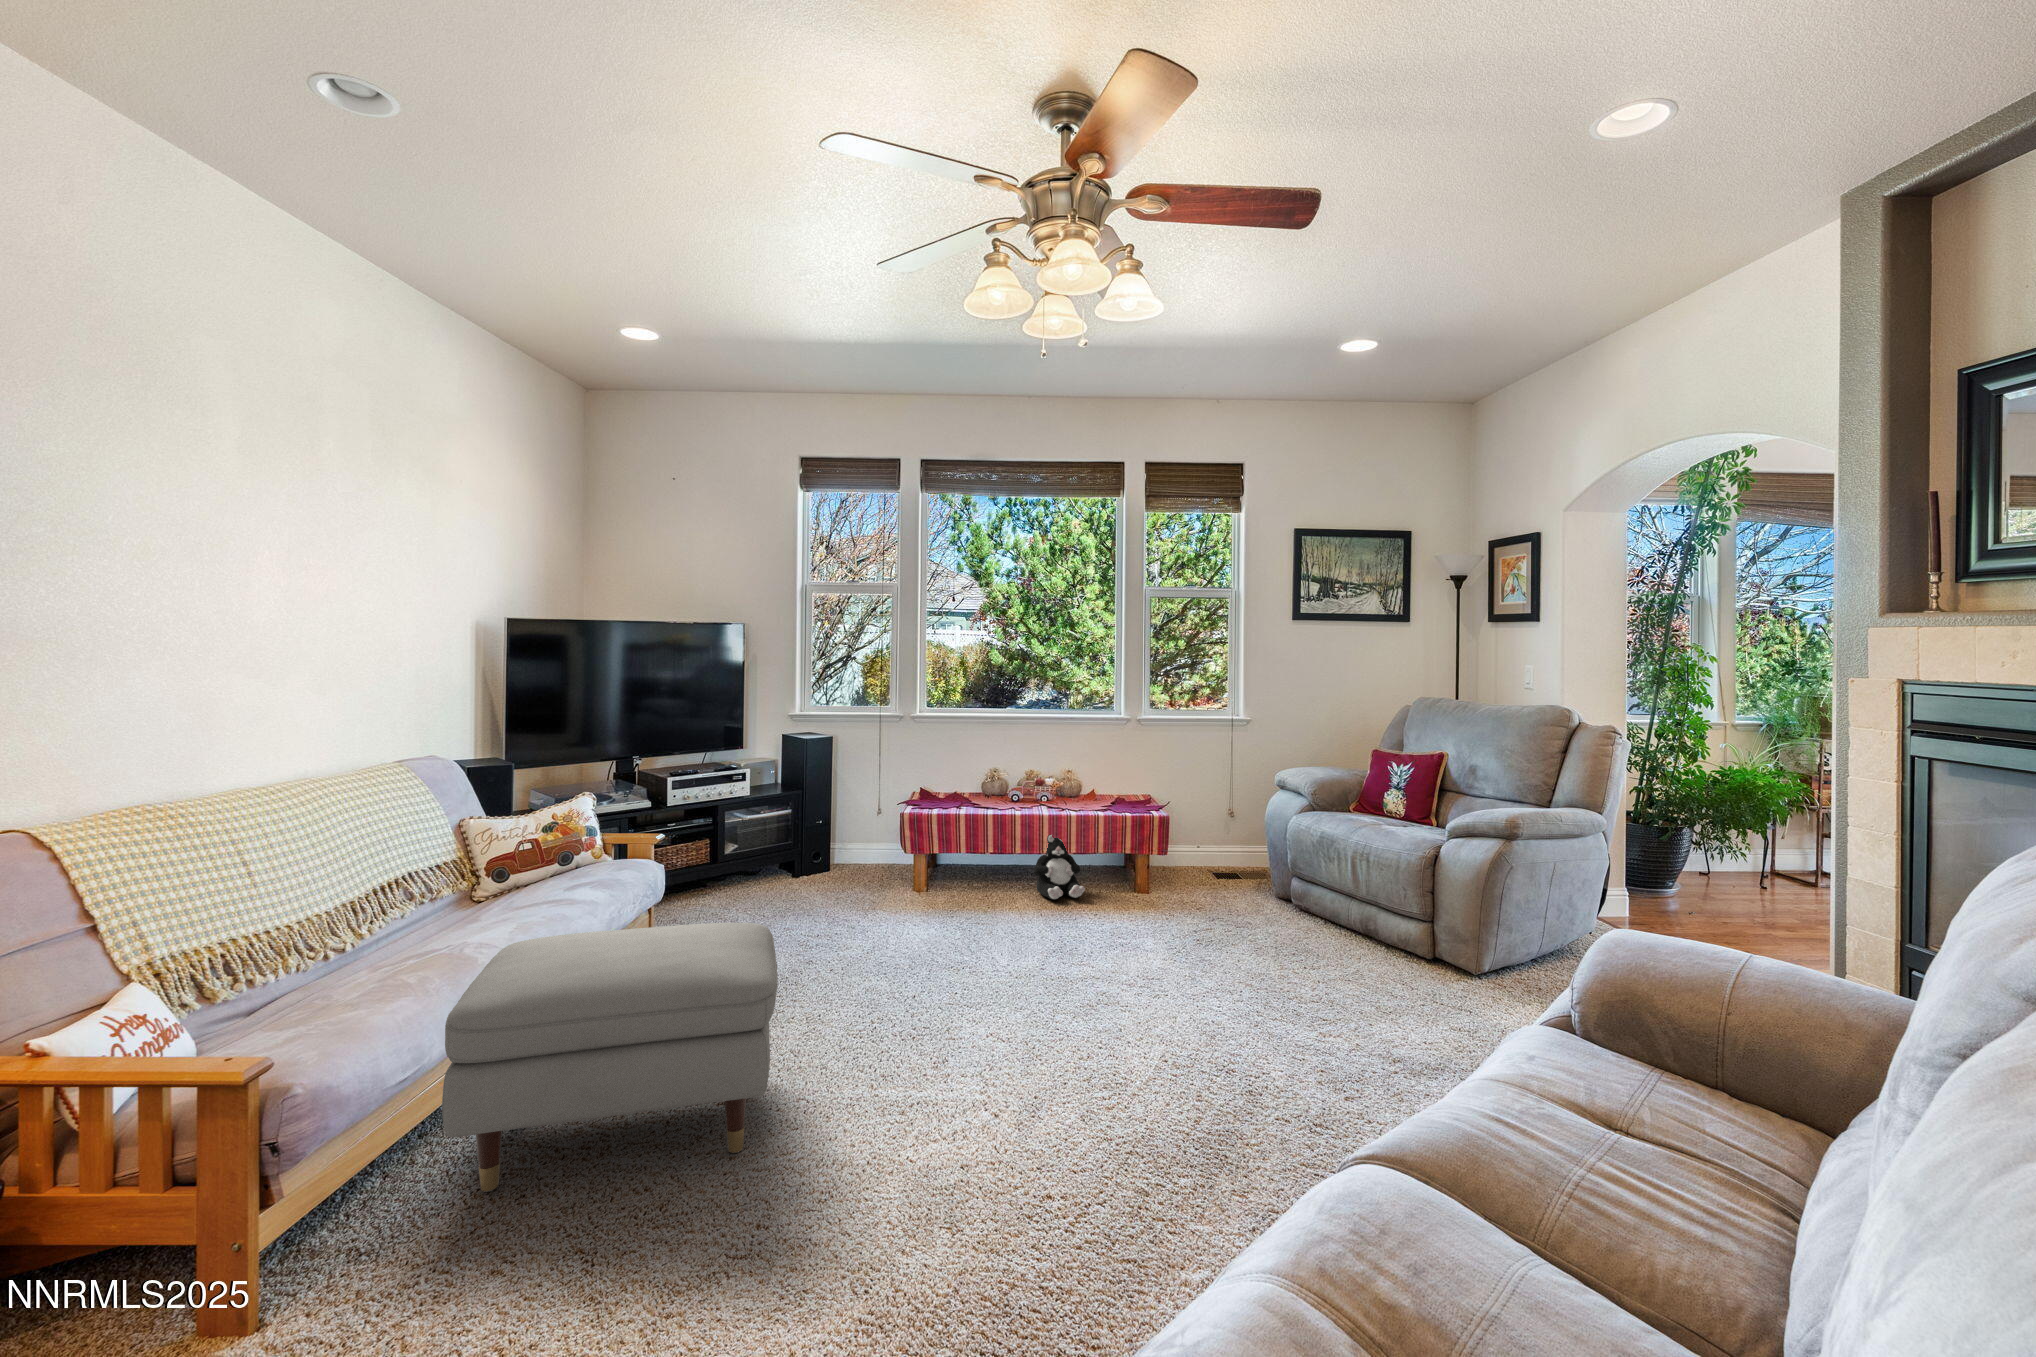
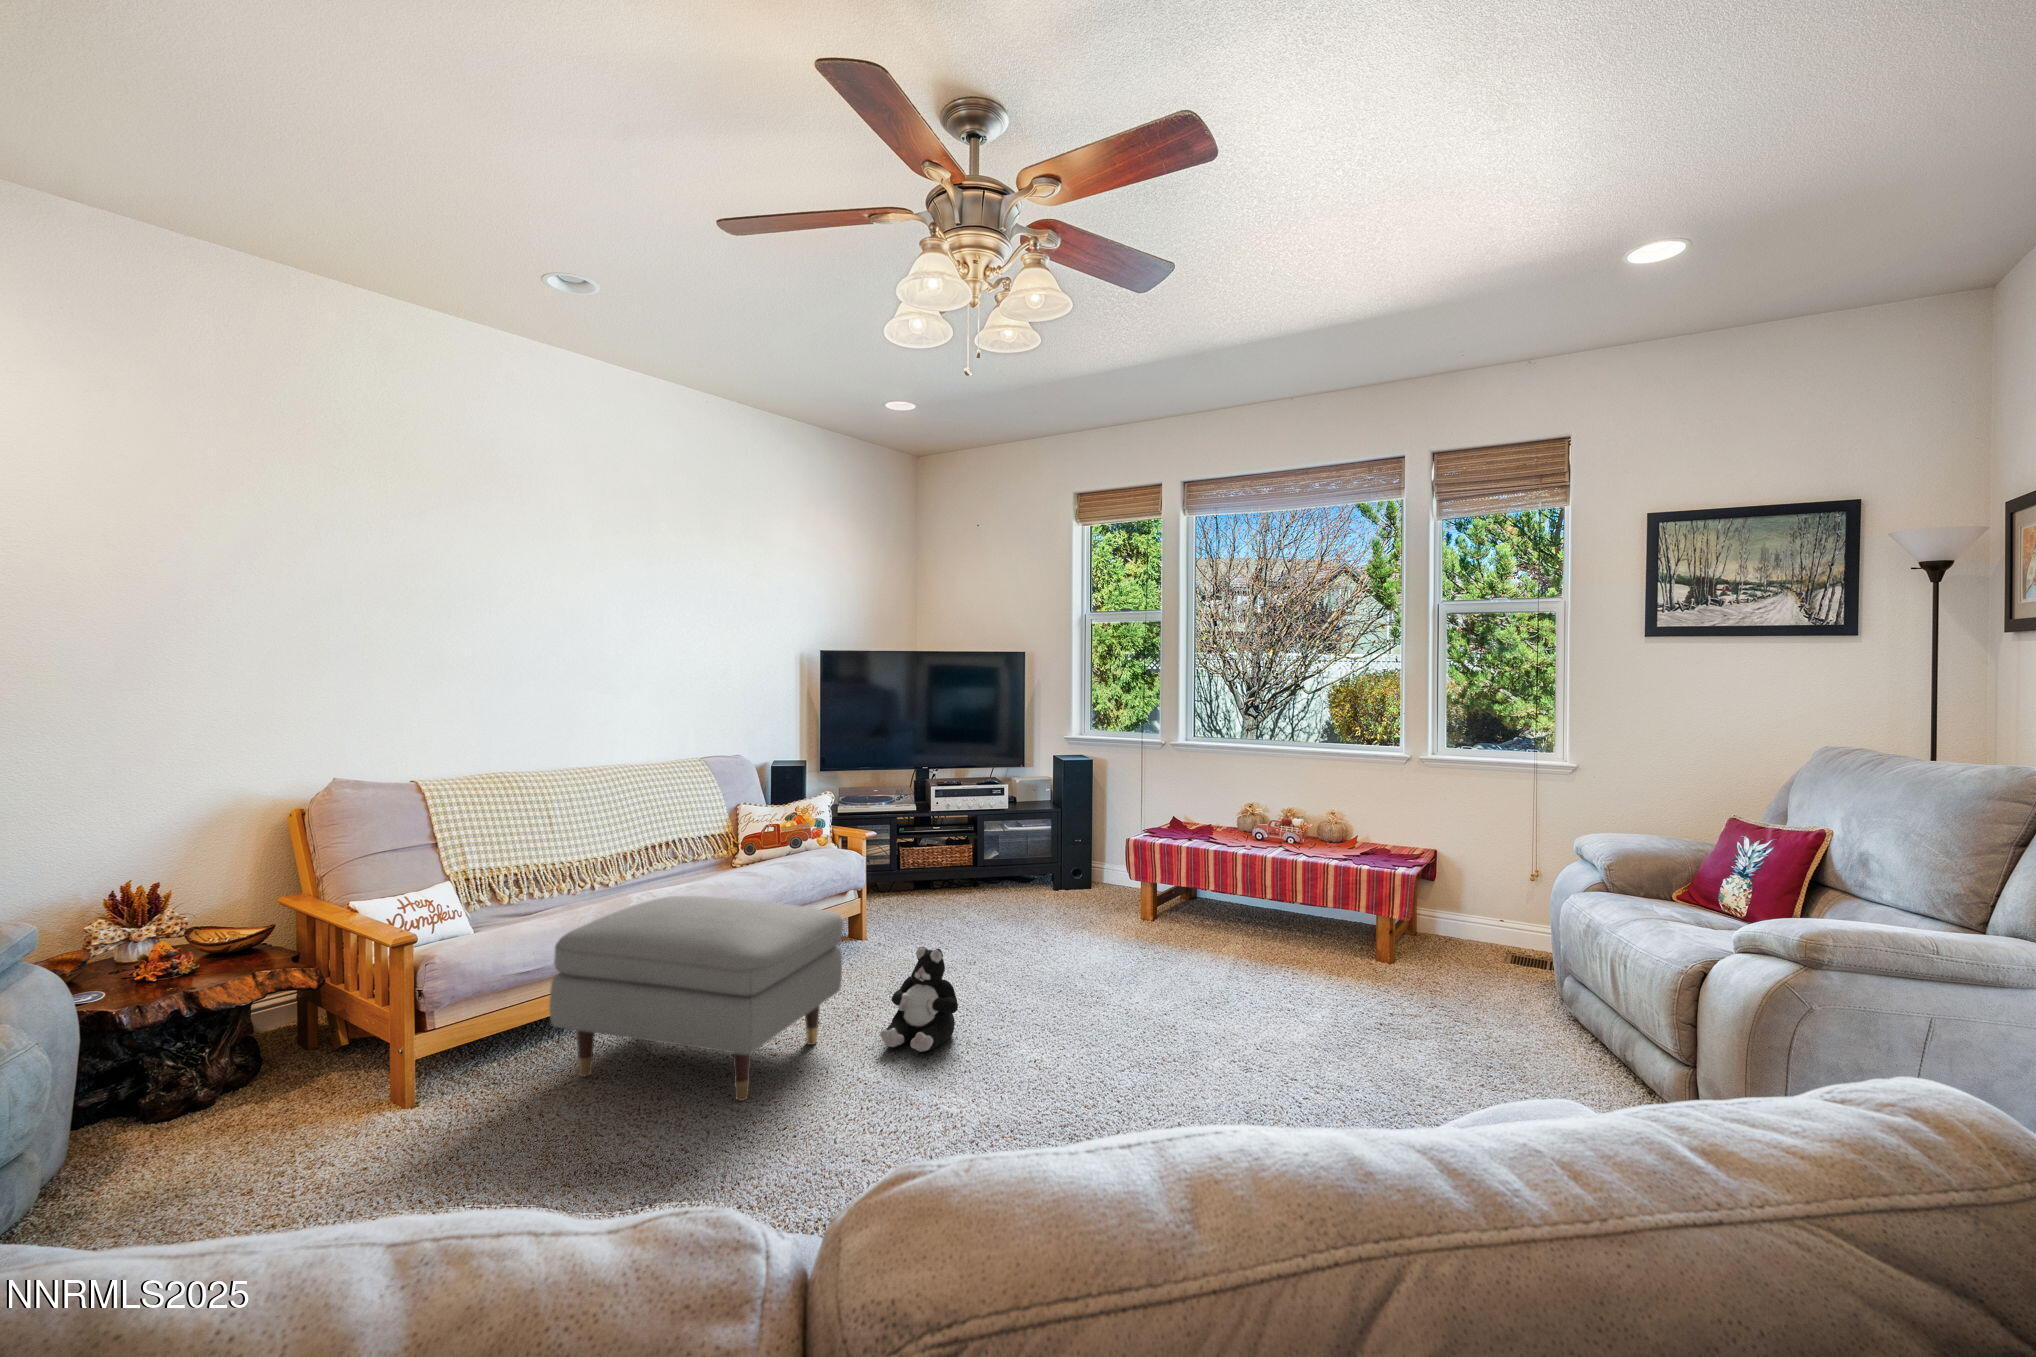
plush toy: present [1033,835,1085,899] -> present [880,947,958,1052]

